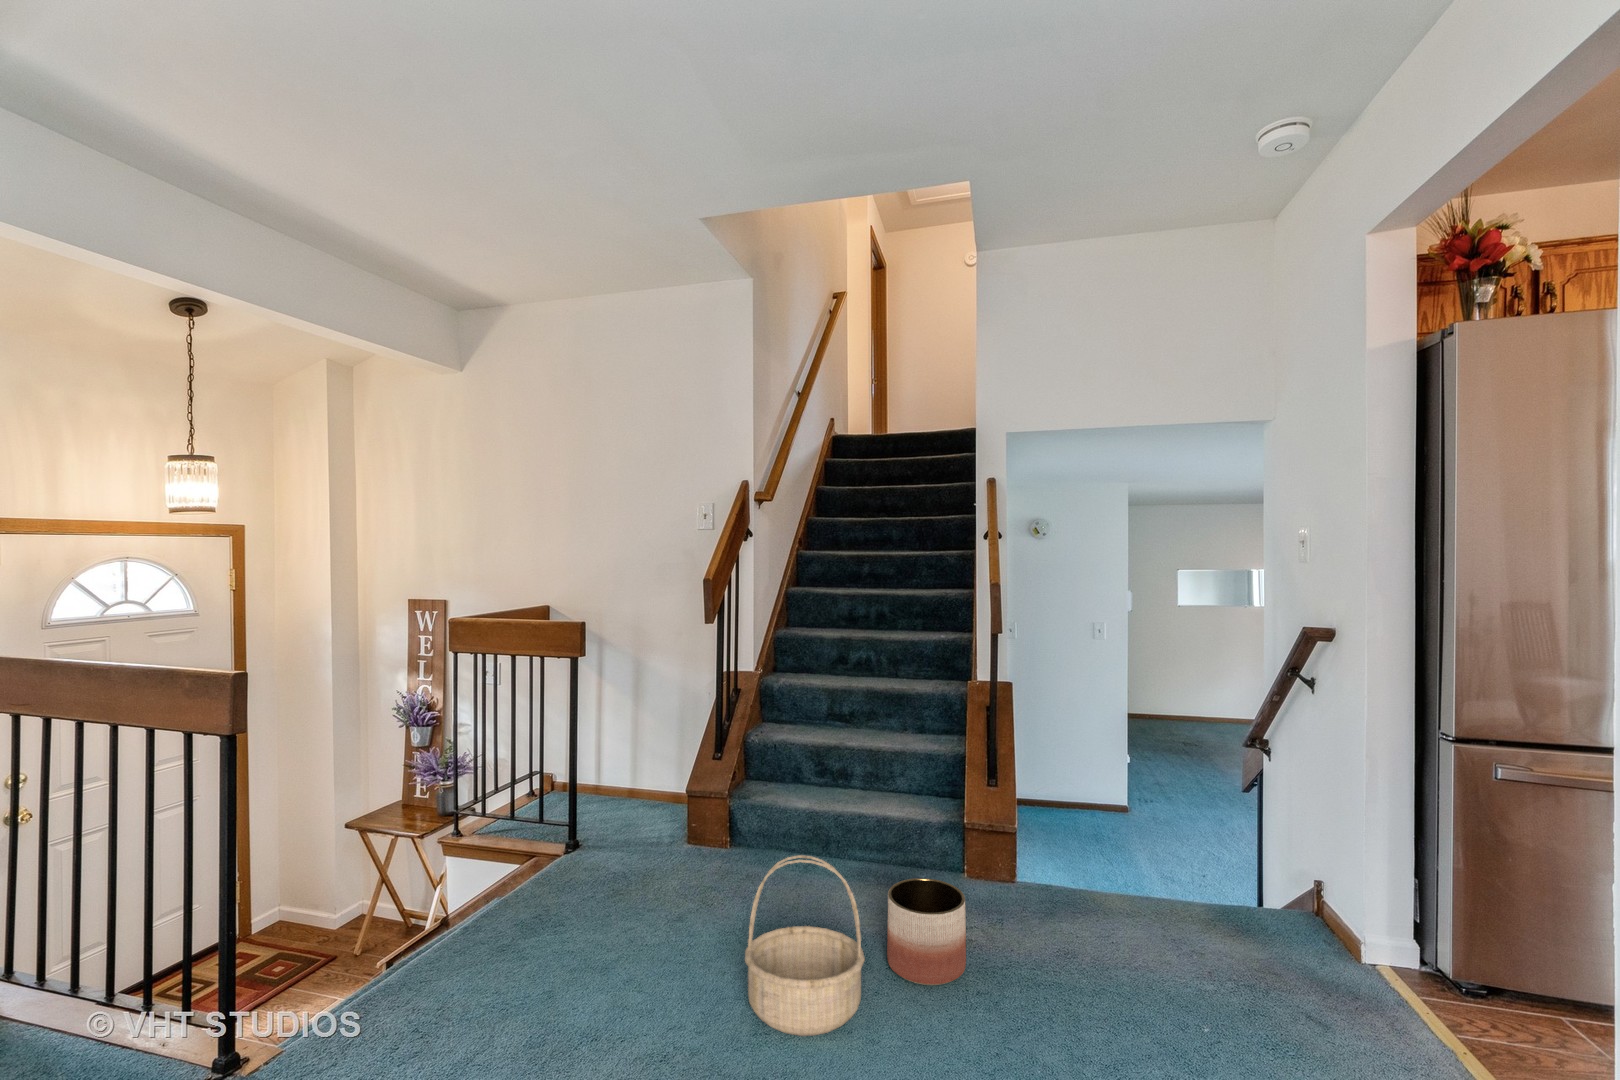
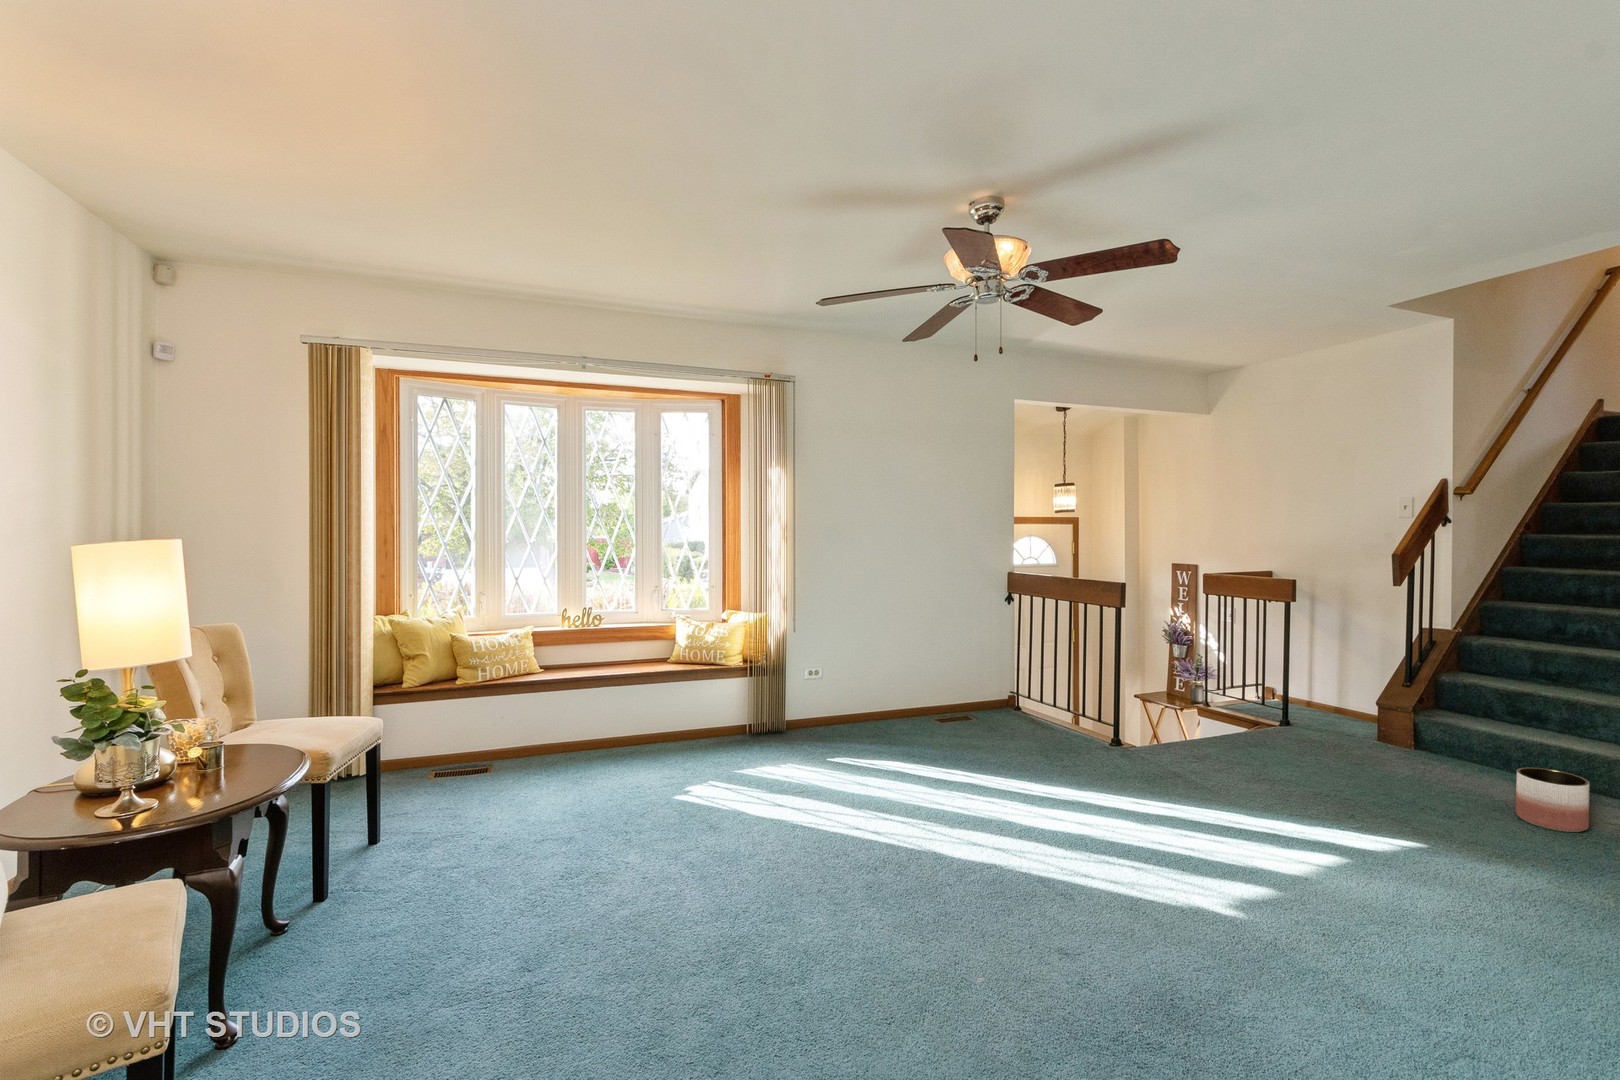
basket: present [745,855,865,1036] -> none [1392,722,1482,820]

